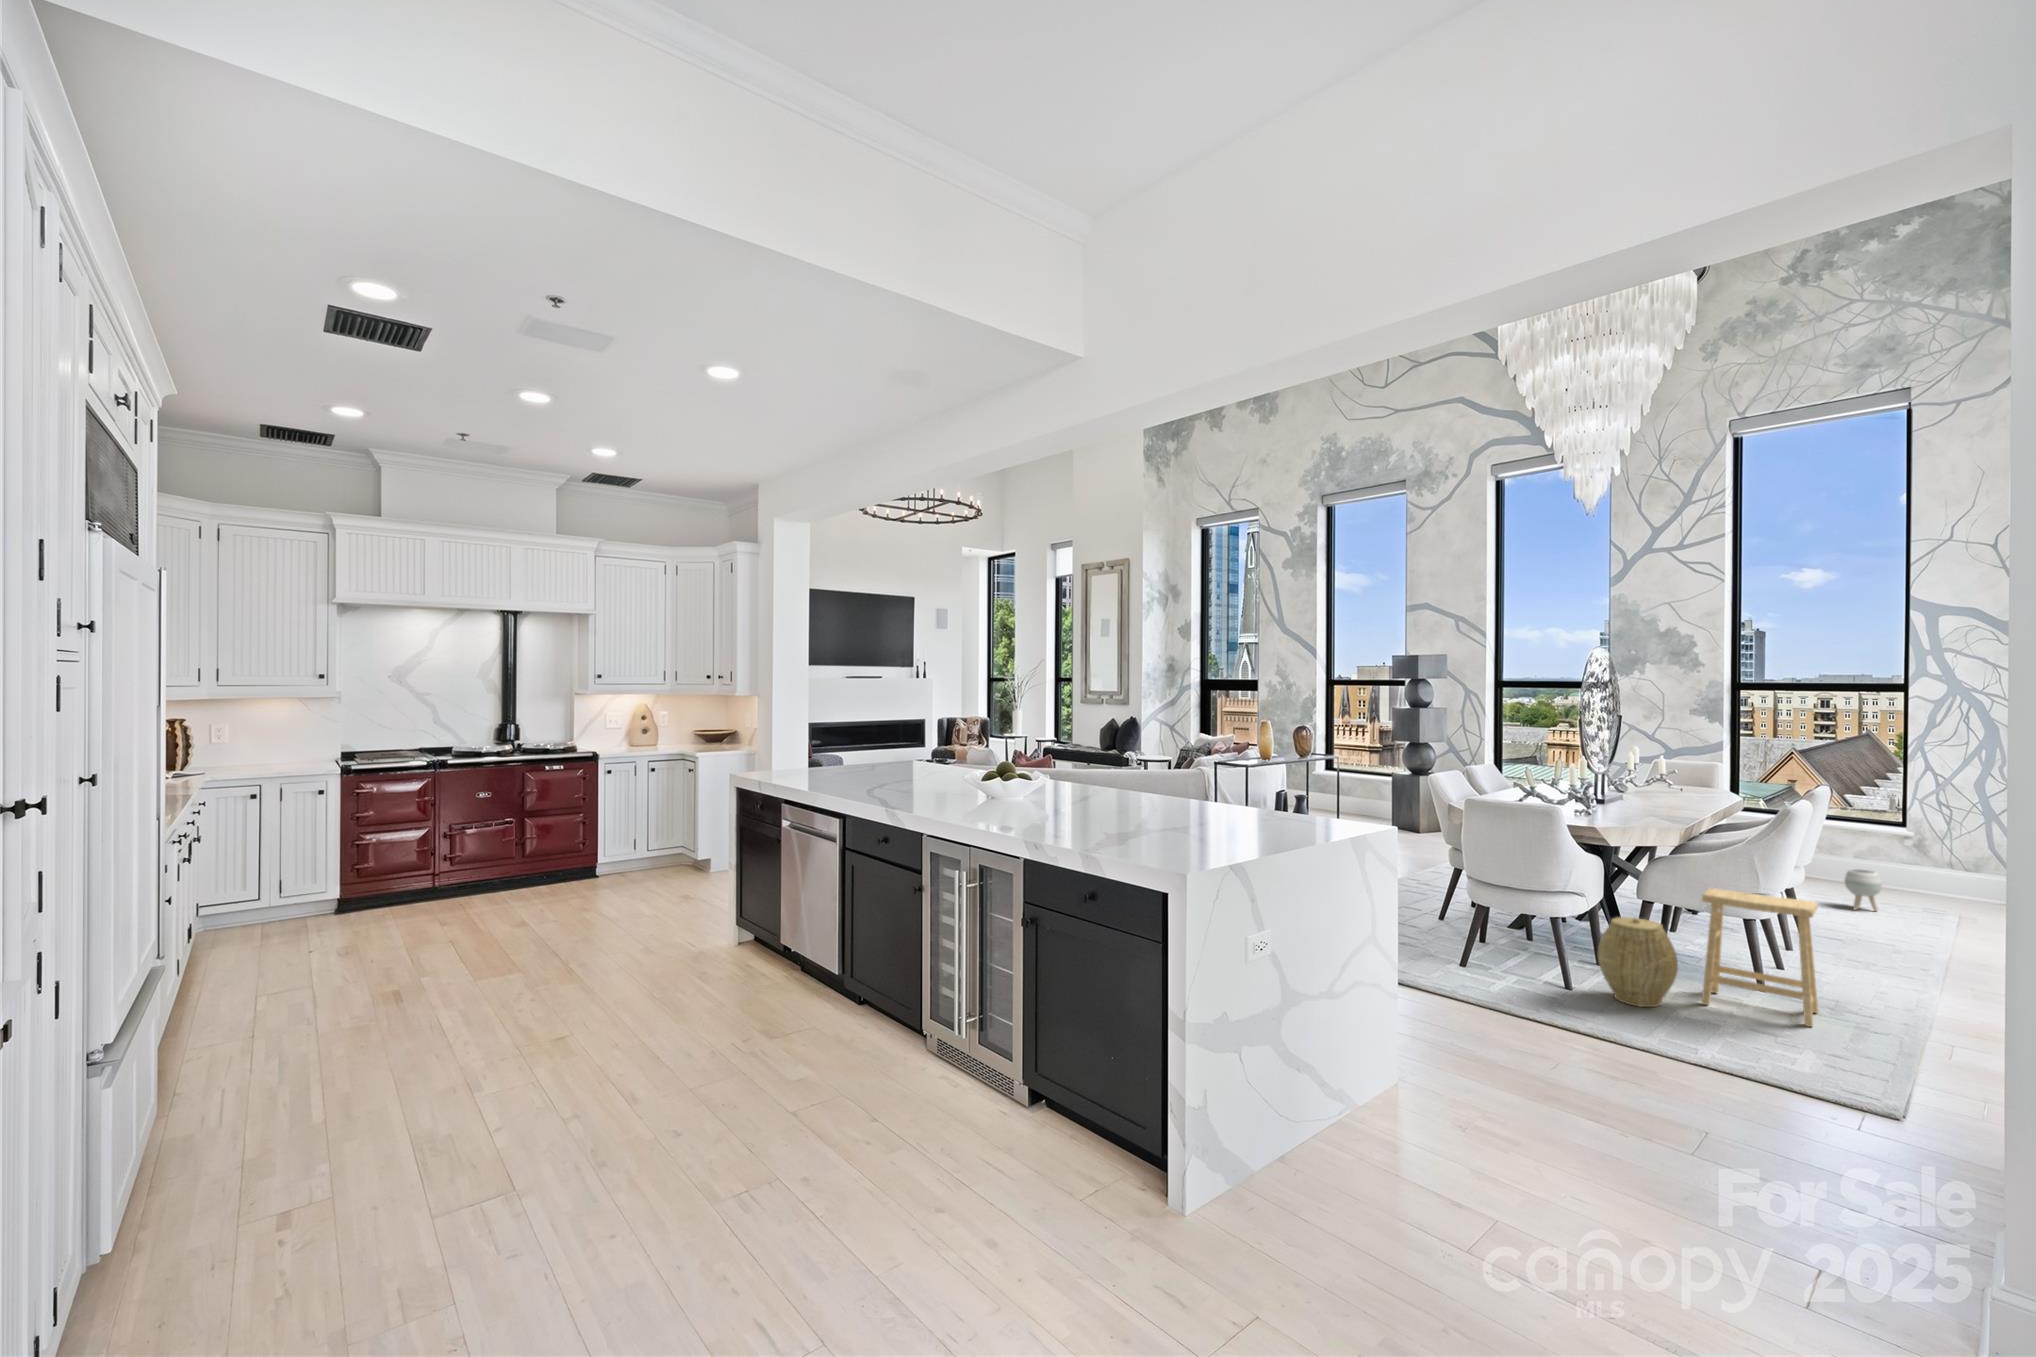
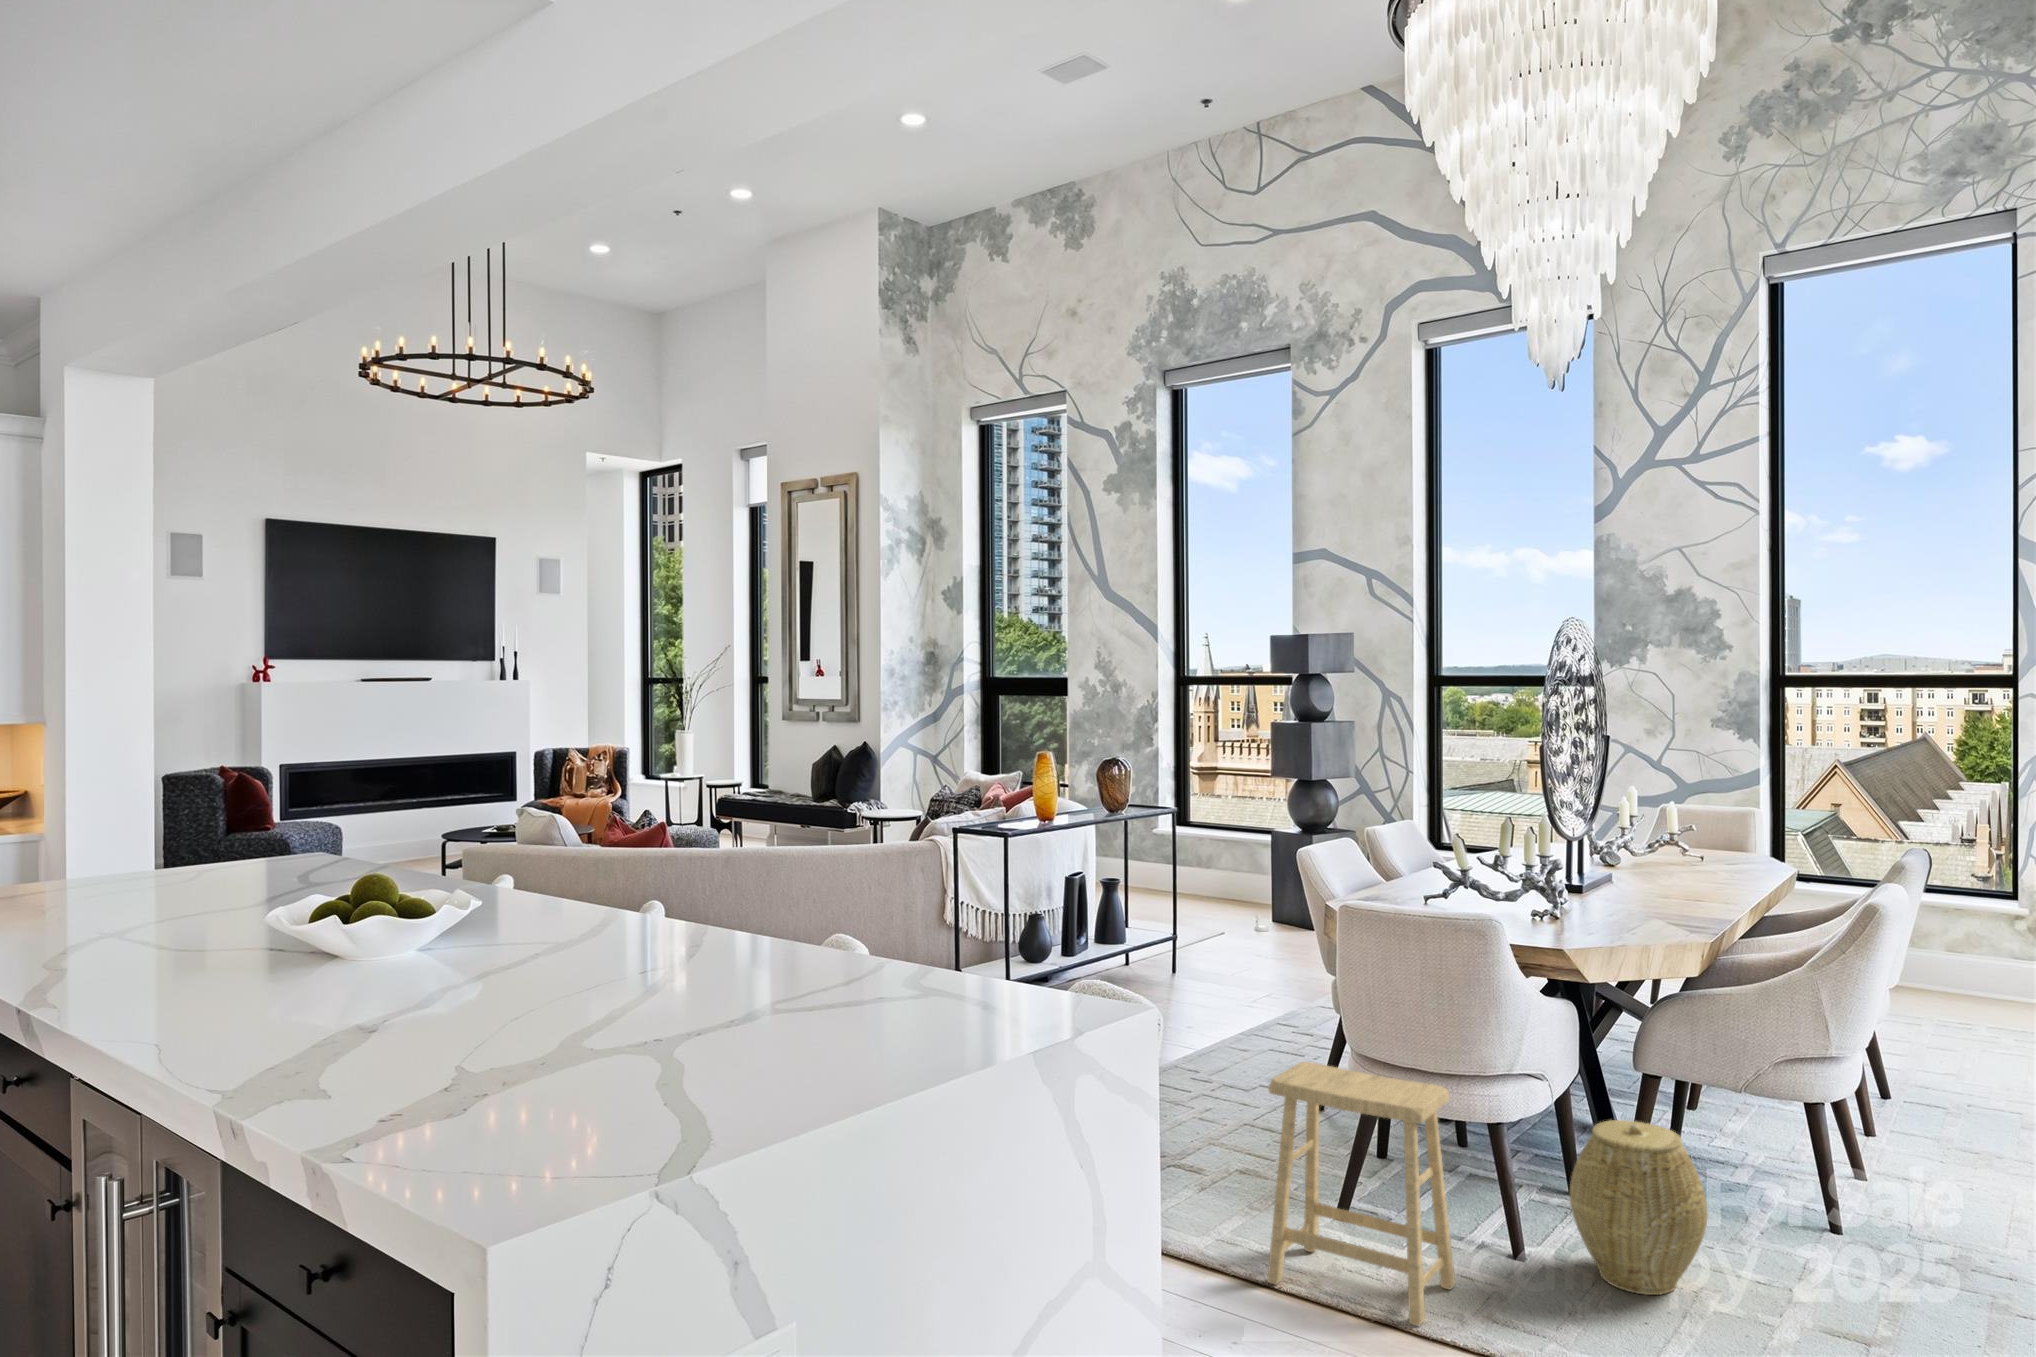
planter: present [1845,869,1882,911] -> none [1941,976,1995,1044]
footstool: present [1702,888,1819,1027] -> present [1268,1062,1455,1326]

